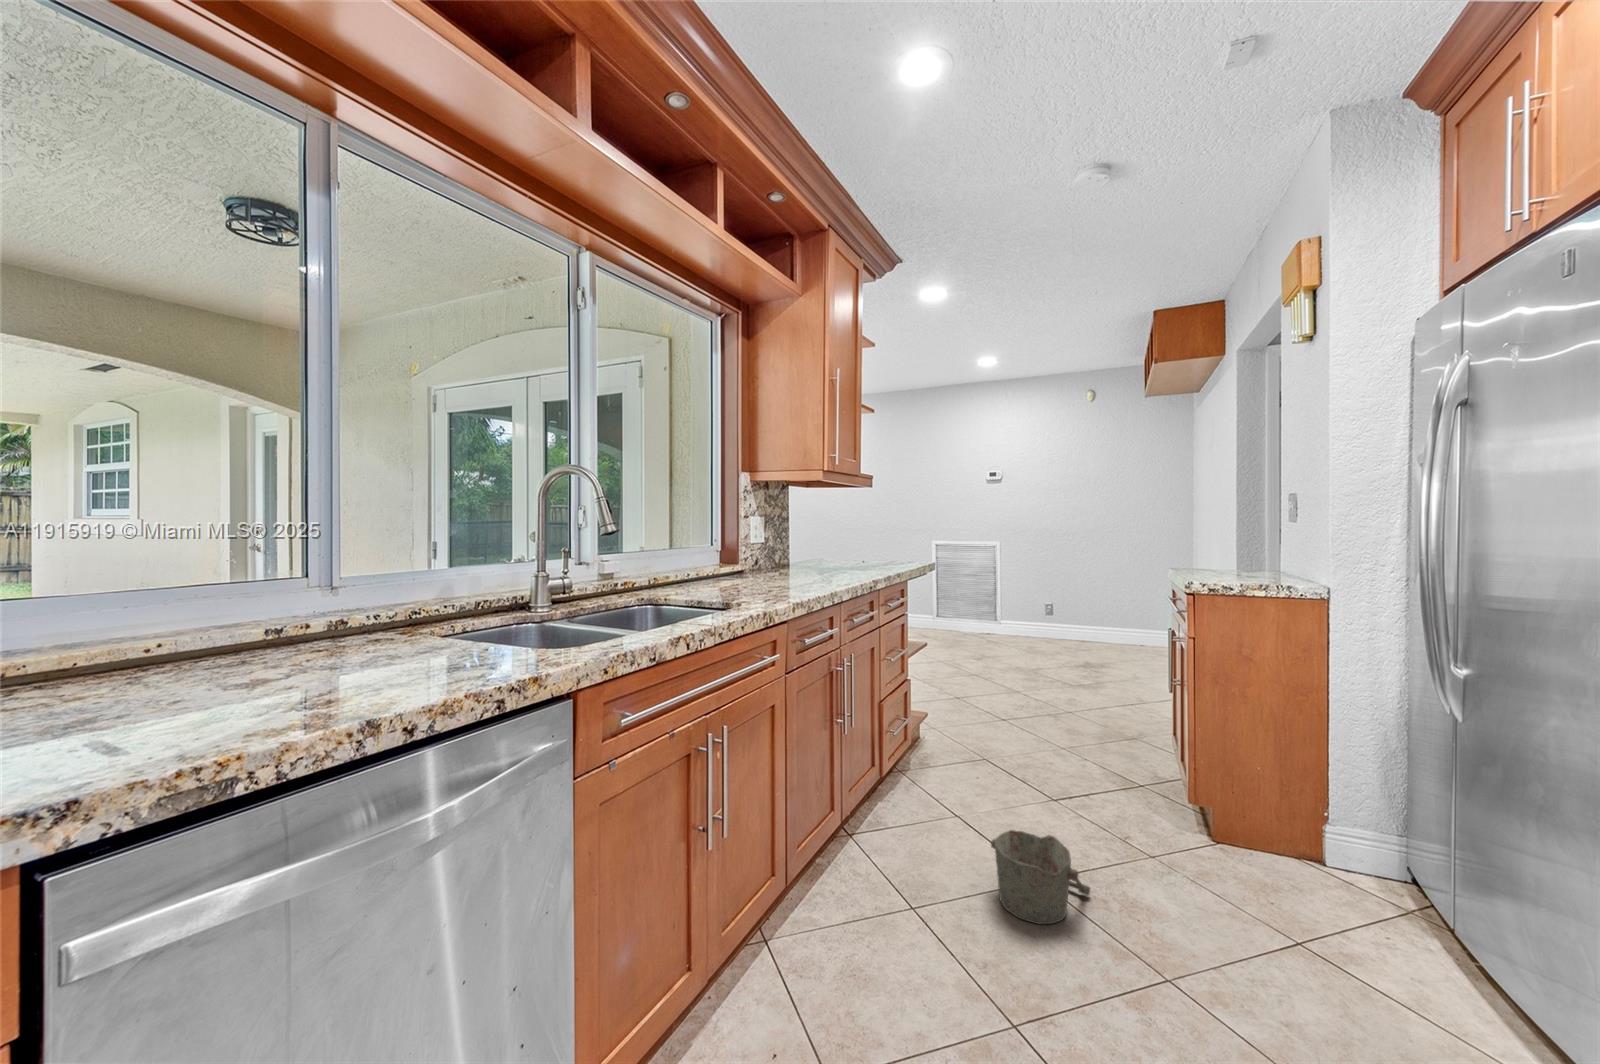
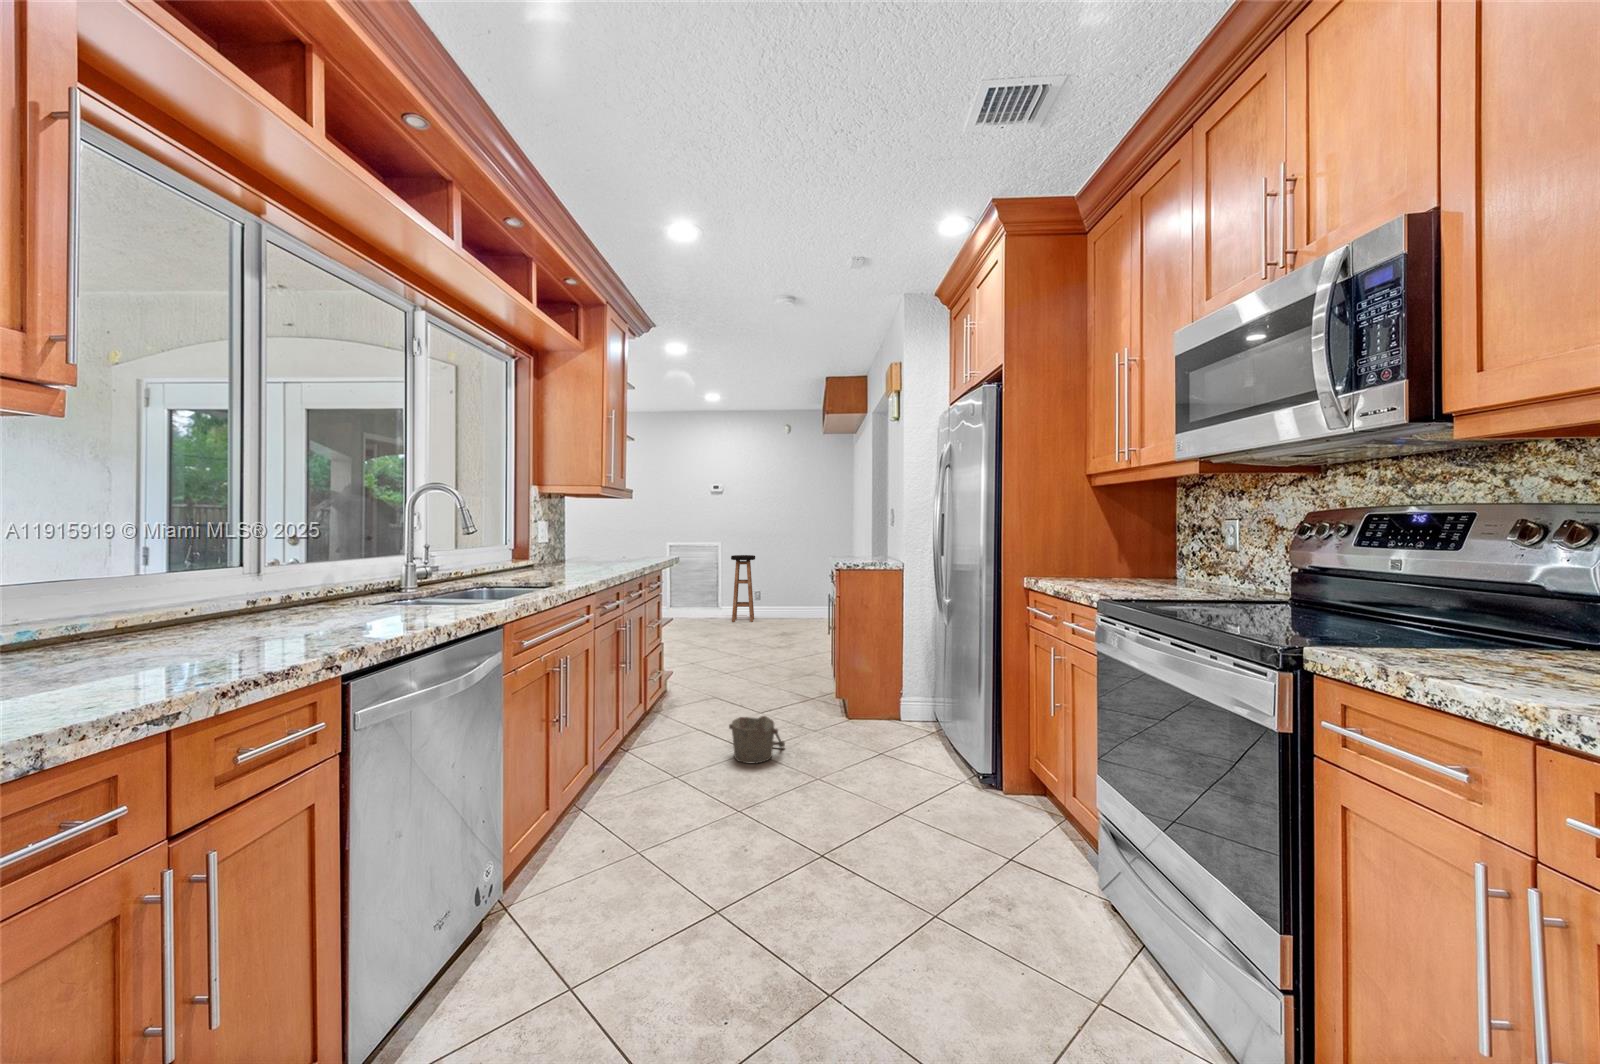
bar stool: none [1011,559,1043,643] -> present [731,555,755,622]

